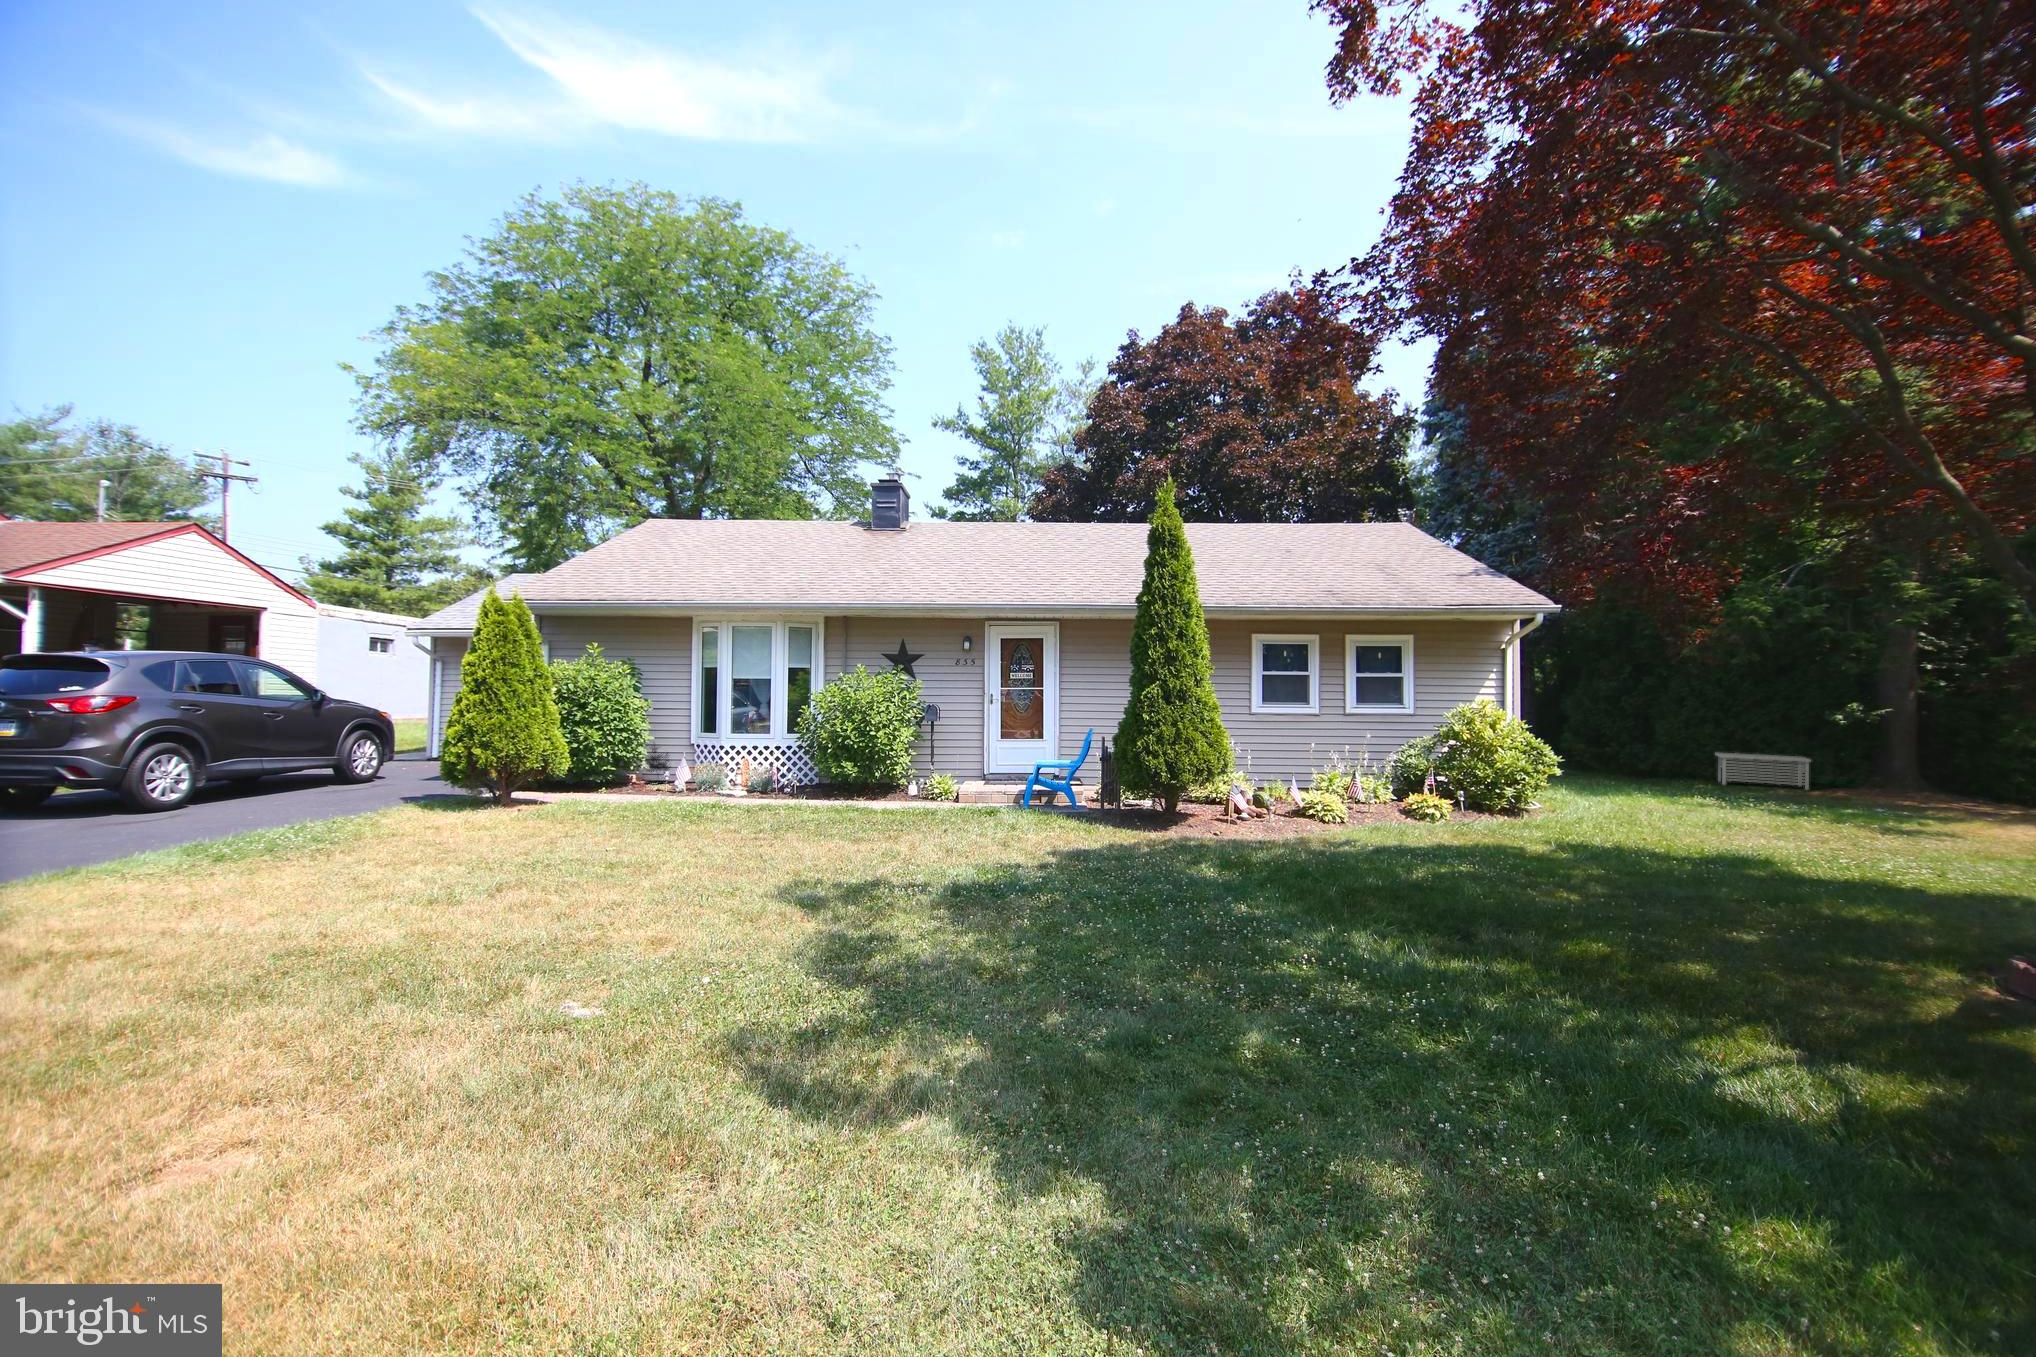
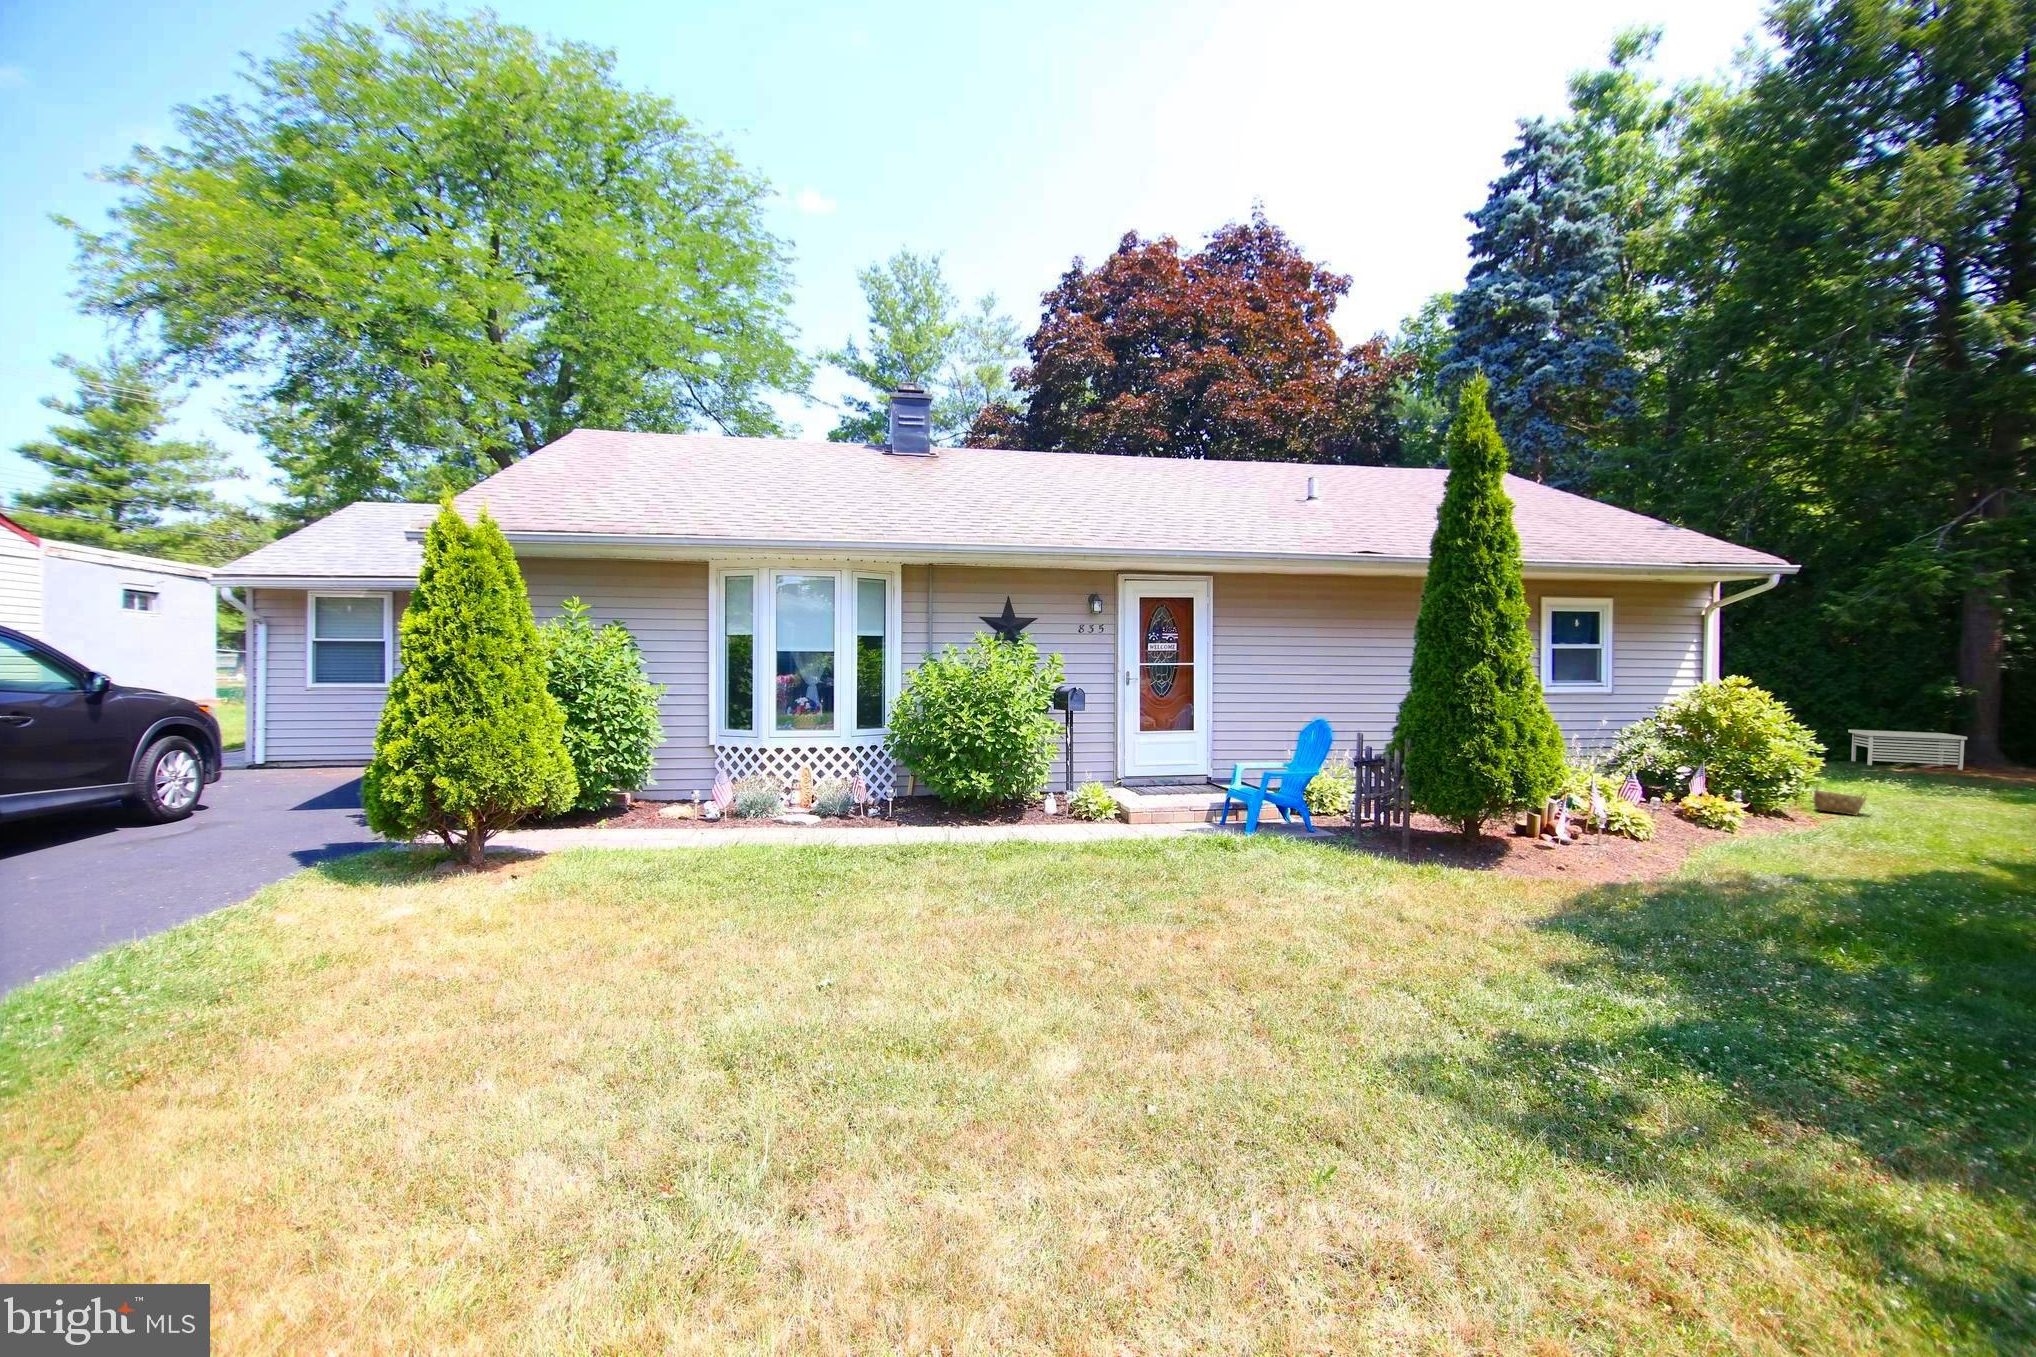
potted tree: present [645,745,671,784] -> none [648,745,688,809]
woven basket: none [1534,789,1573,815] -> present [1813,785,1866,815]

